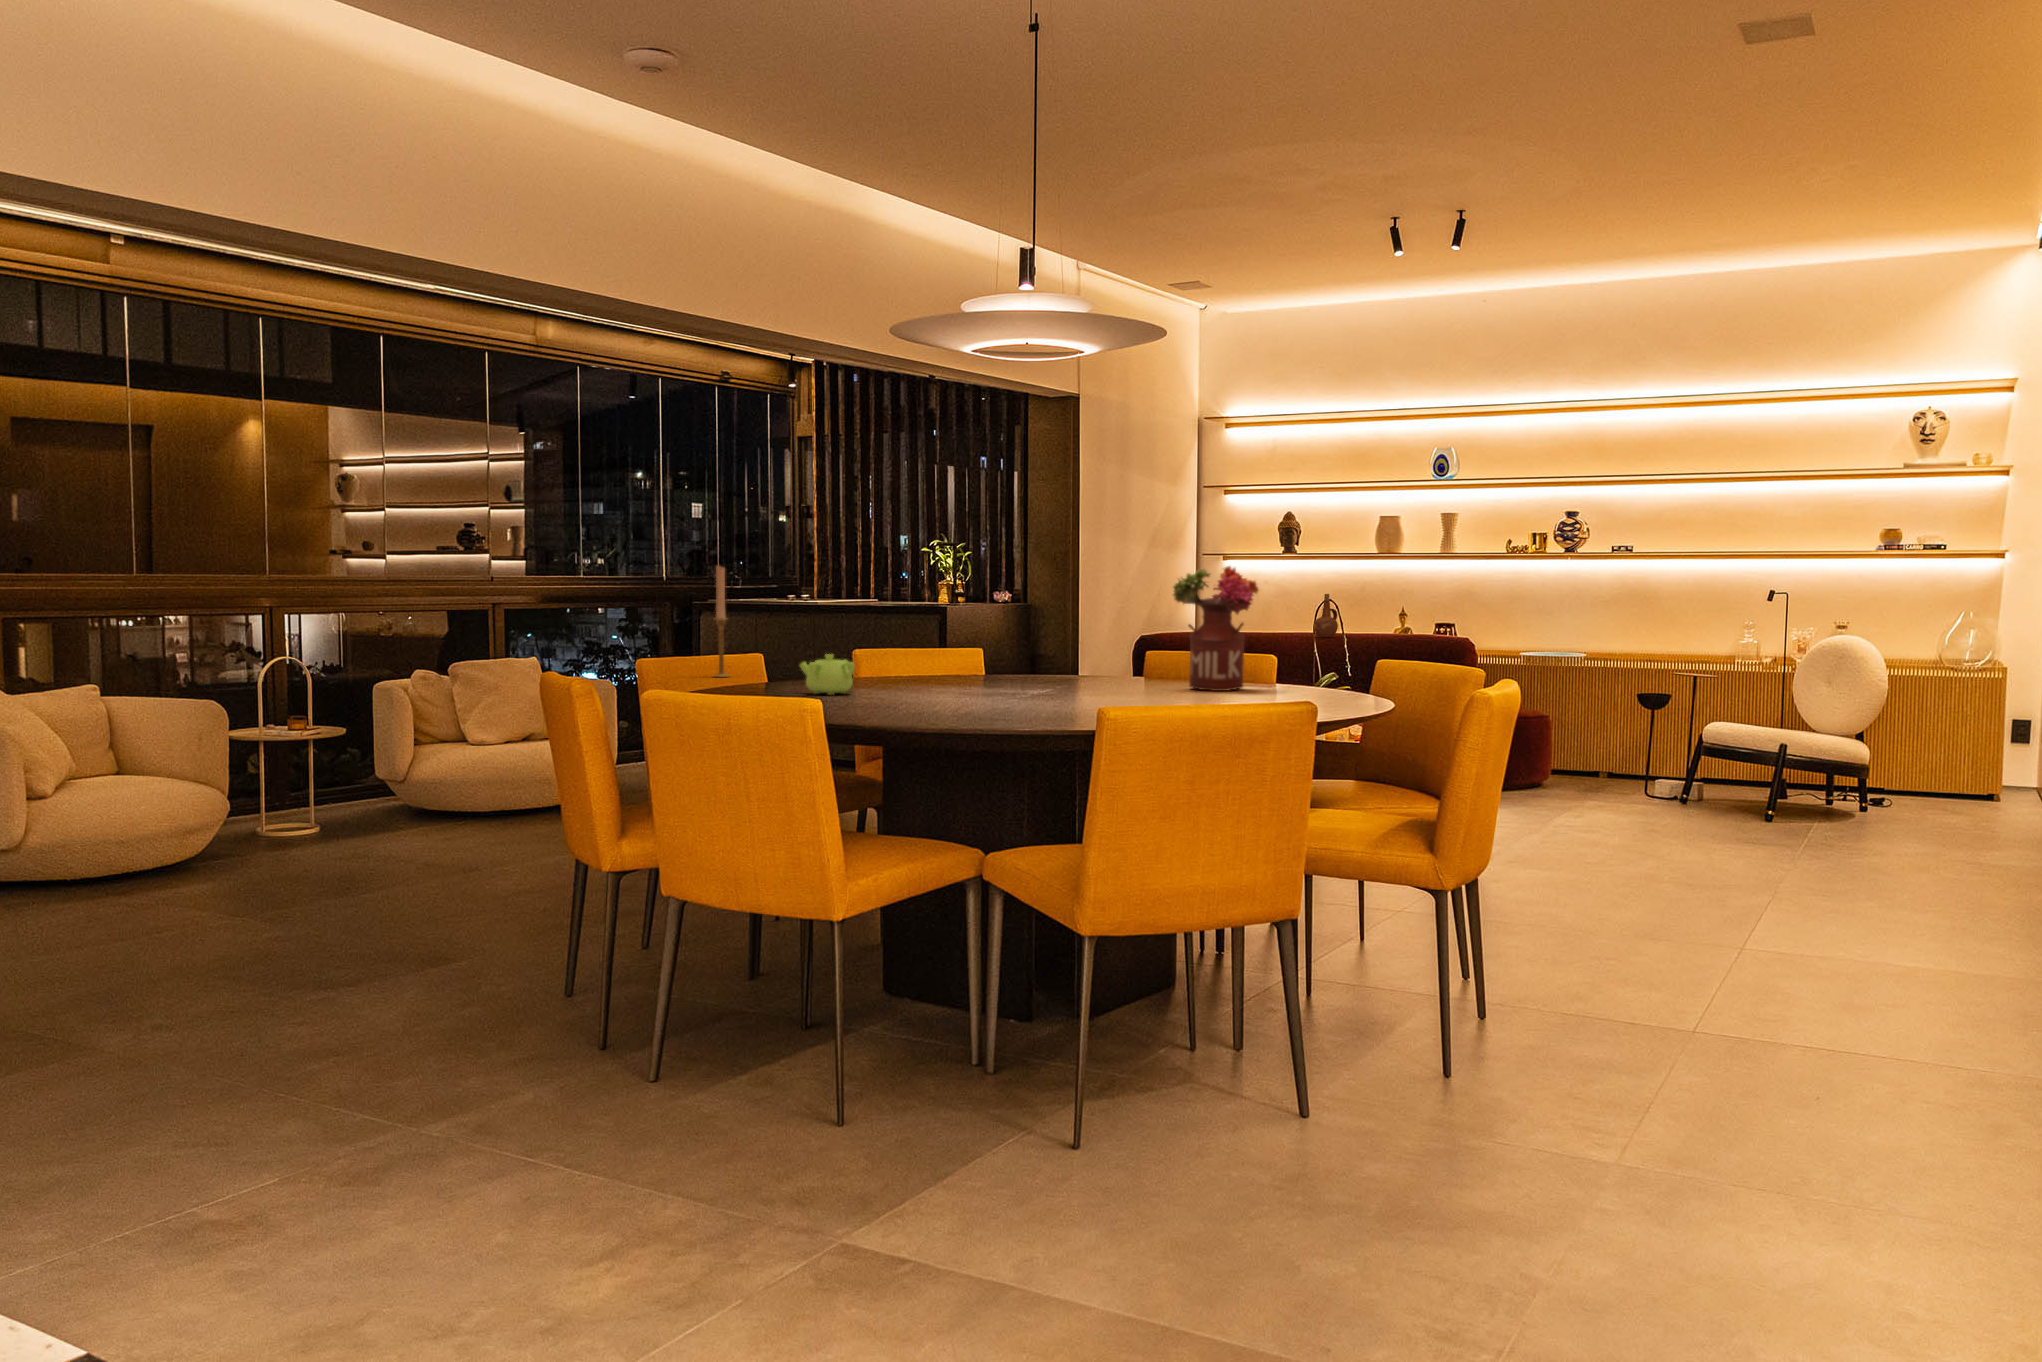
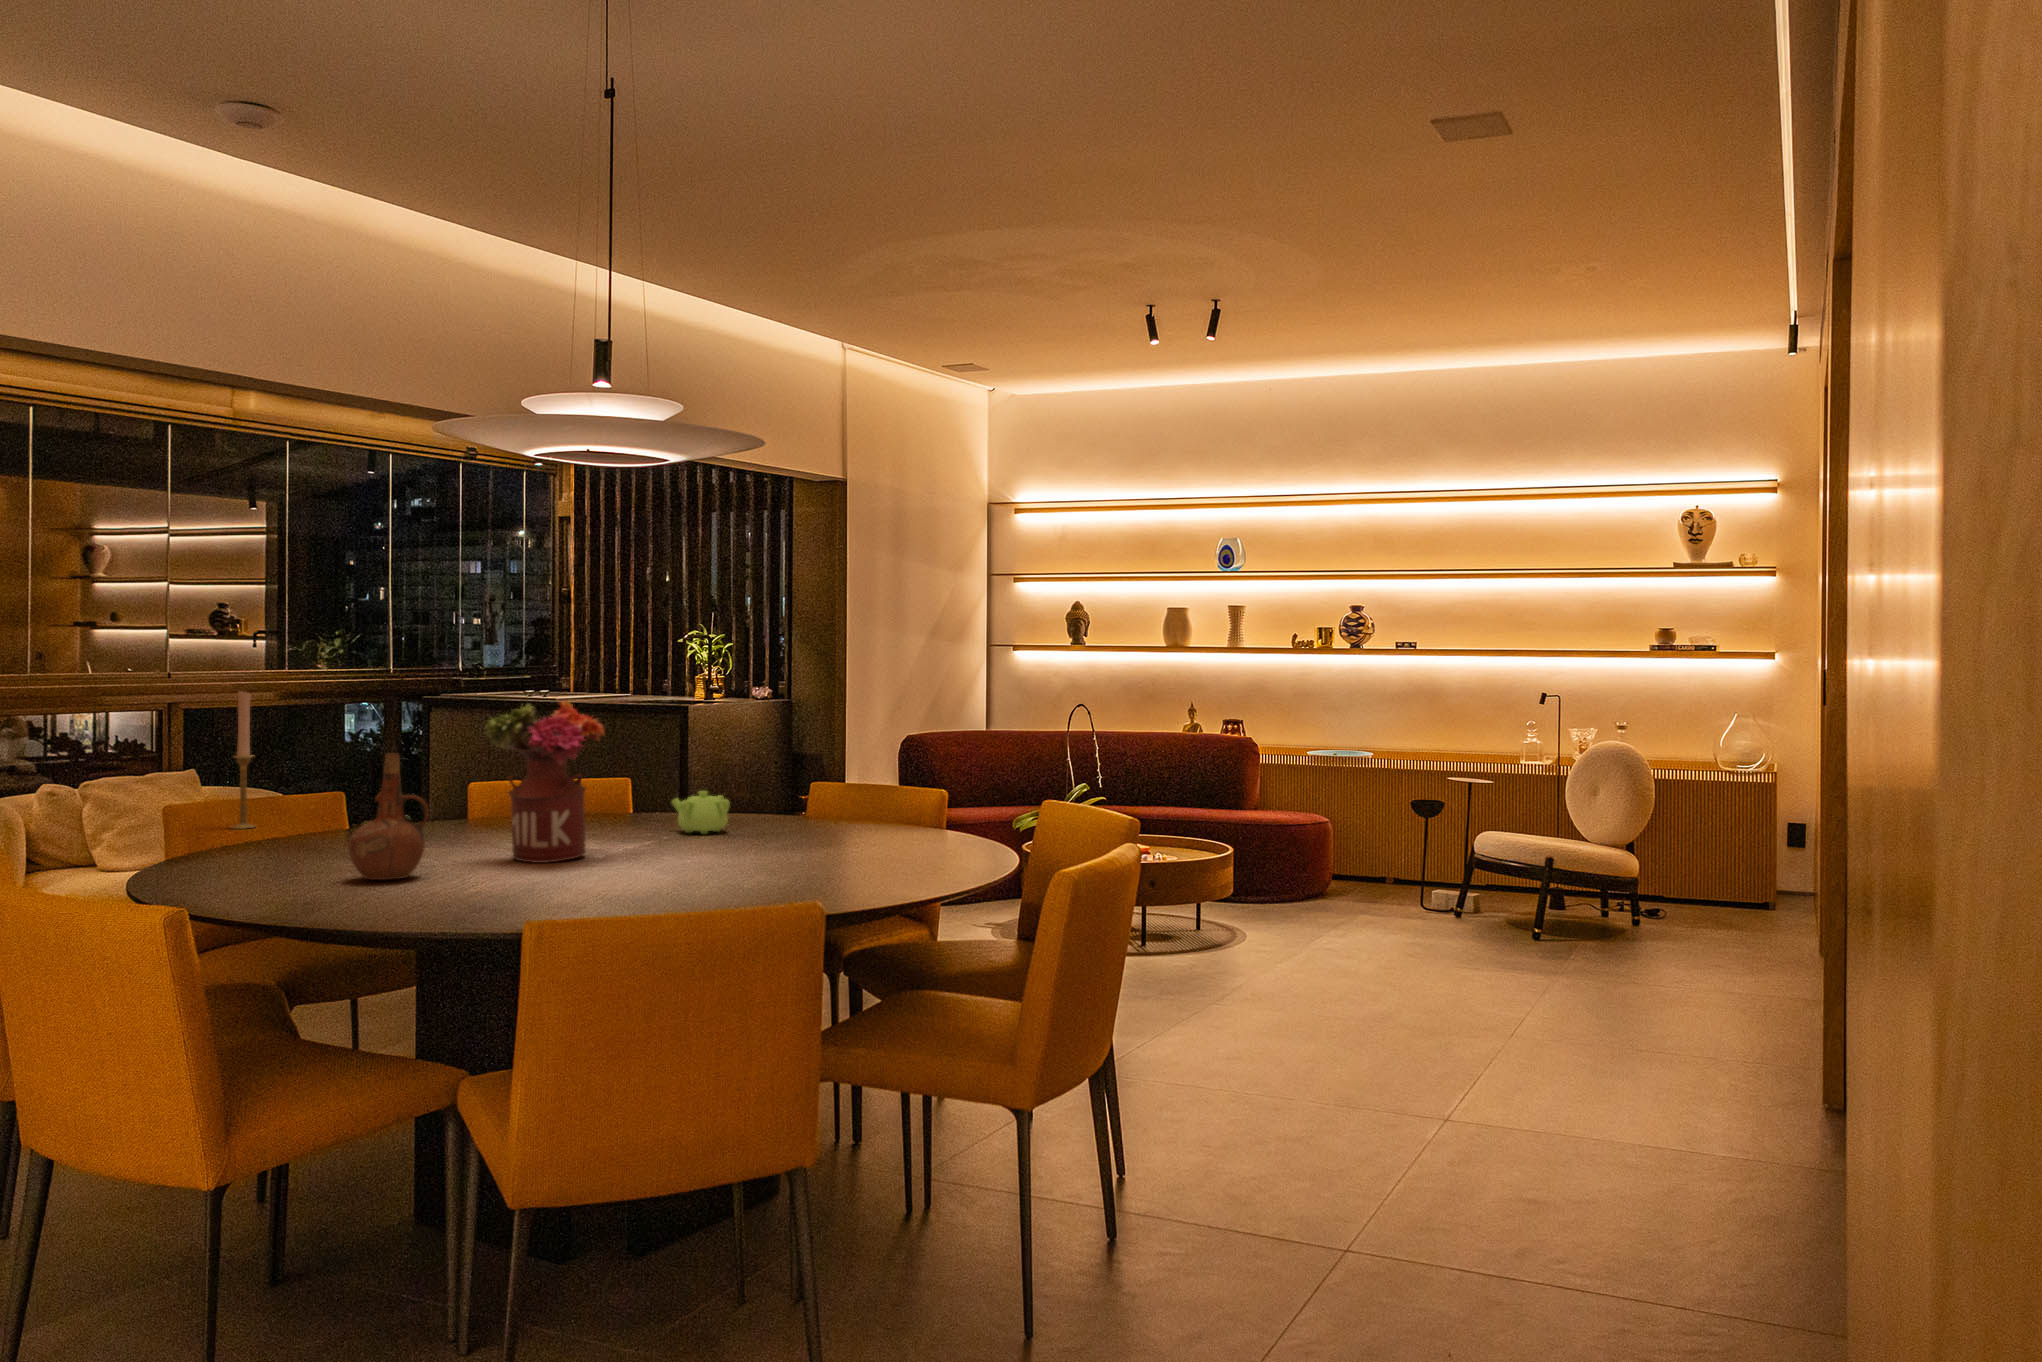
flower arrangement: present [1173,566,1258,691] -> present [486,700,604,863]
ceramic pitcher: present [1313,594,1338,637] -> present [348,754,429,880]
teapot: present [800,654,855,695] -> present [672,791,730,834]

